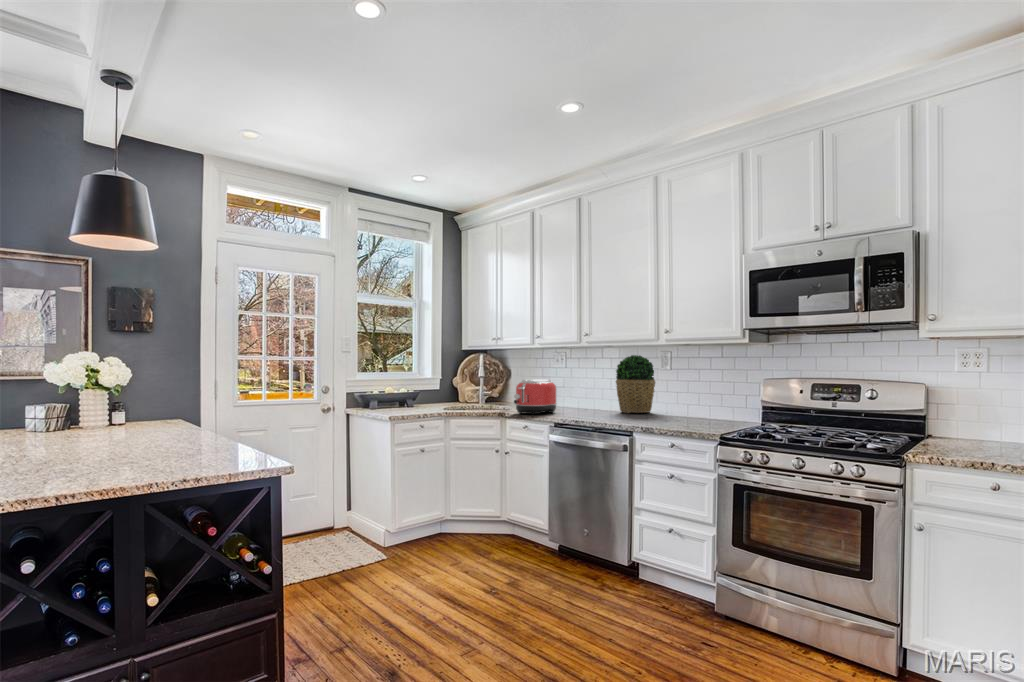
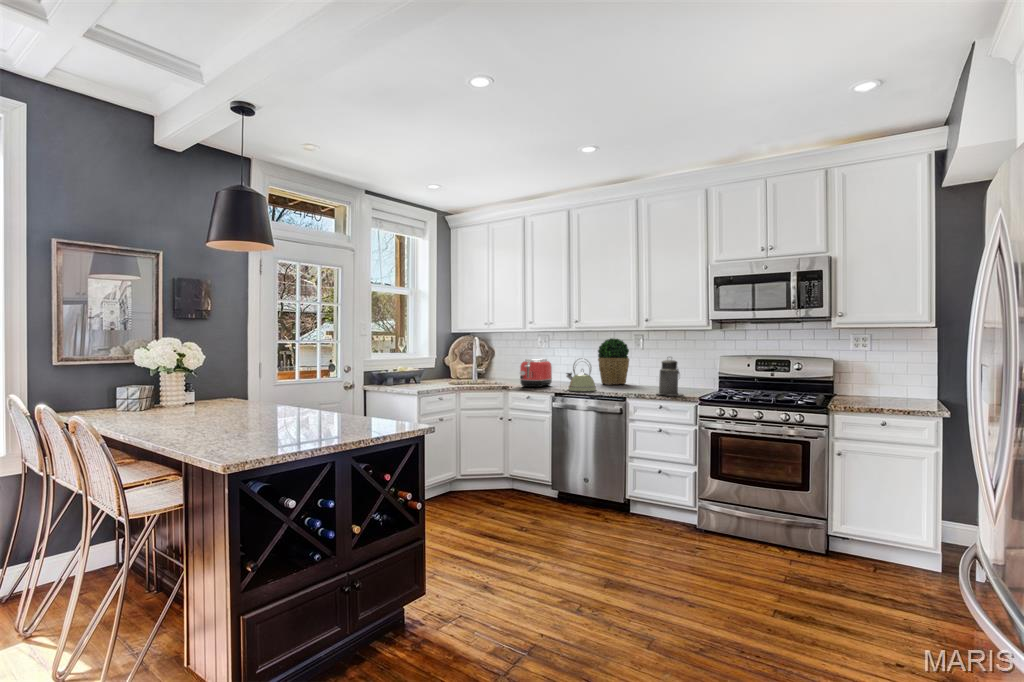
kettle: none [564,379,601,421] -> present [566,358,596,392]
canister: none [667,379,704,431] -> present [657,360,683,396]

